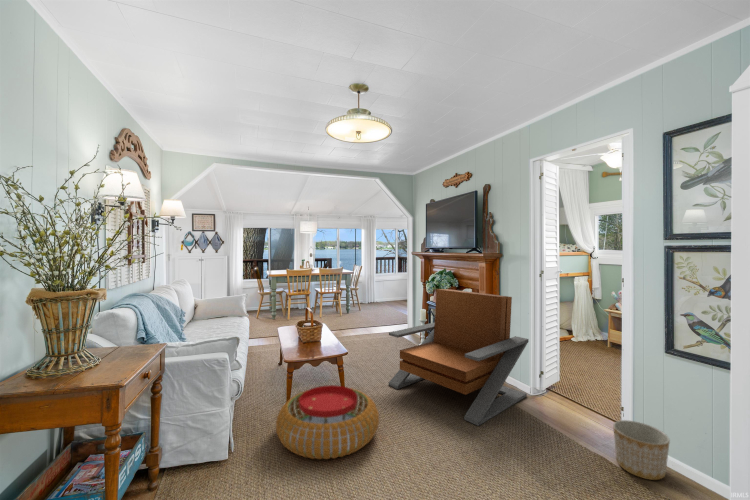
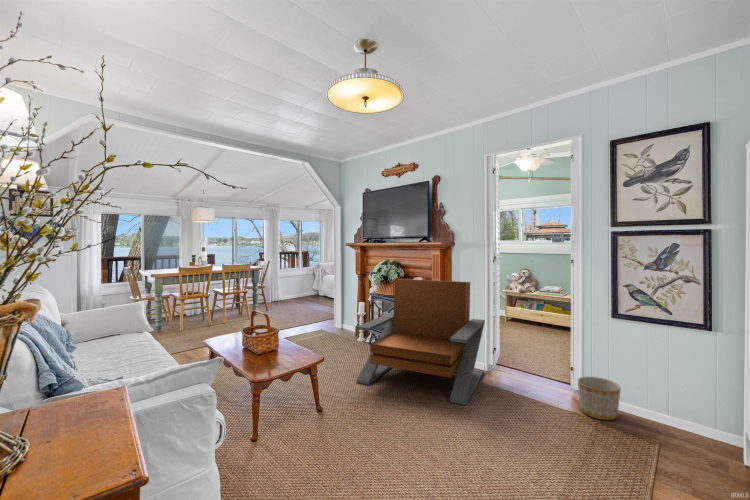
pouf: present [276,385,379,459] -> none [271,389,387,473]

